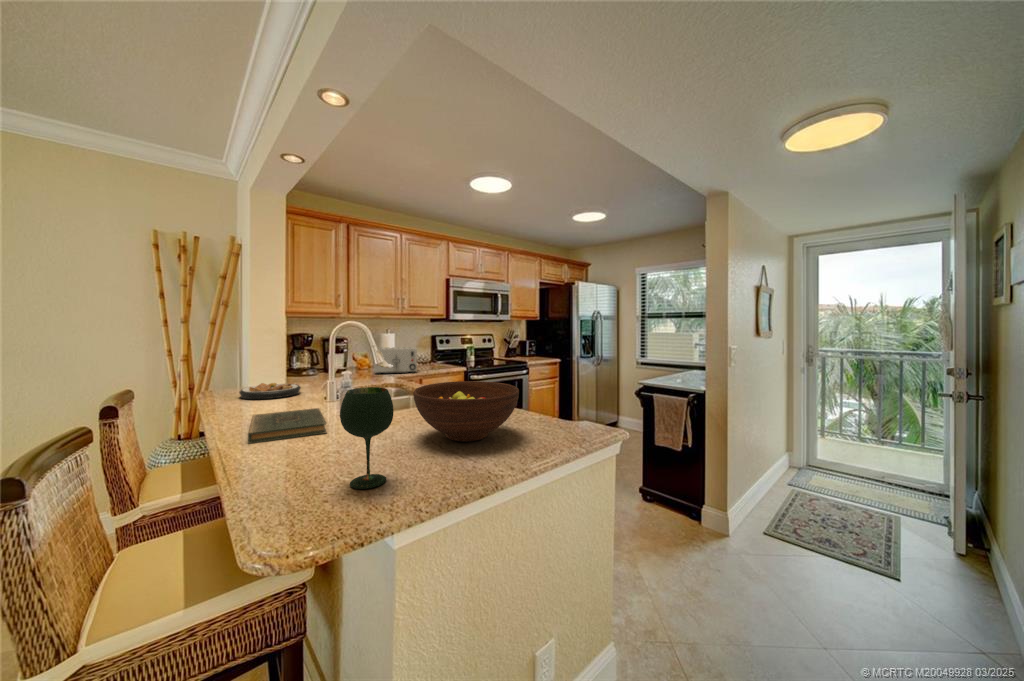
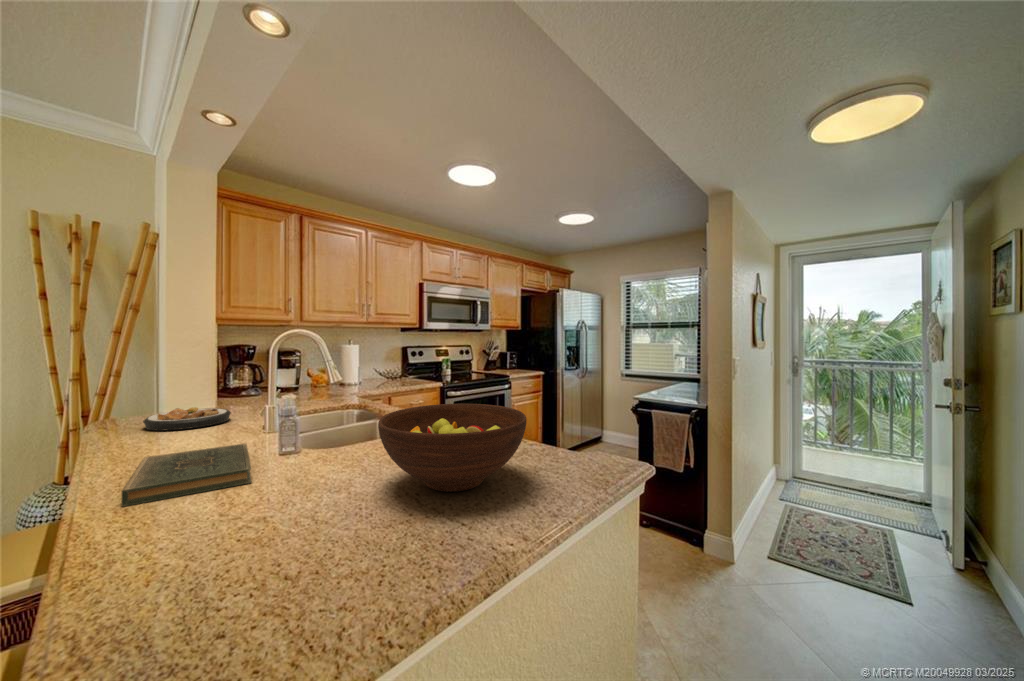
toaster: present [374,347,417,374] -> none [330,361,383,393]
wine glass: present [340,387,394,489] -> none [249,422,345,601]

